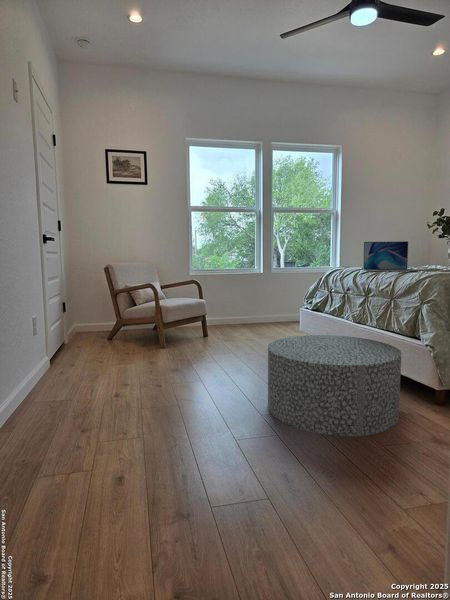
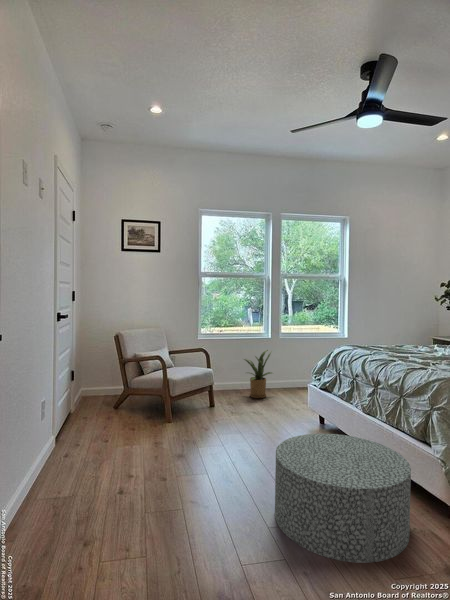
laptop: present [363,241,422,271] -> none [372,331,431,365]
house plant: none [231,283,267,330] -> present [244,350,272,398]

